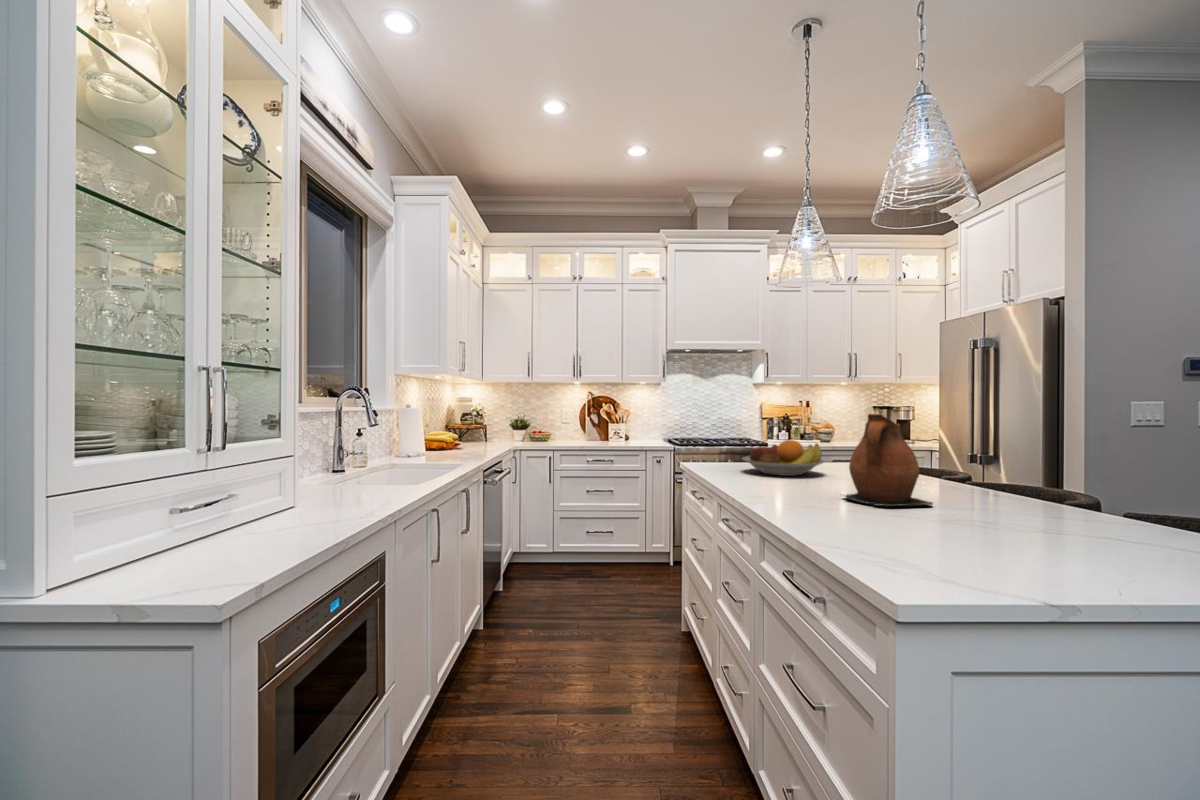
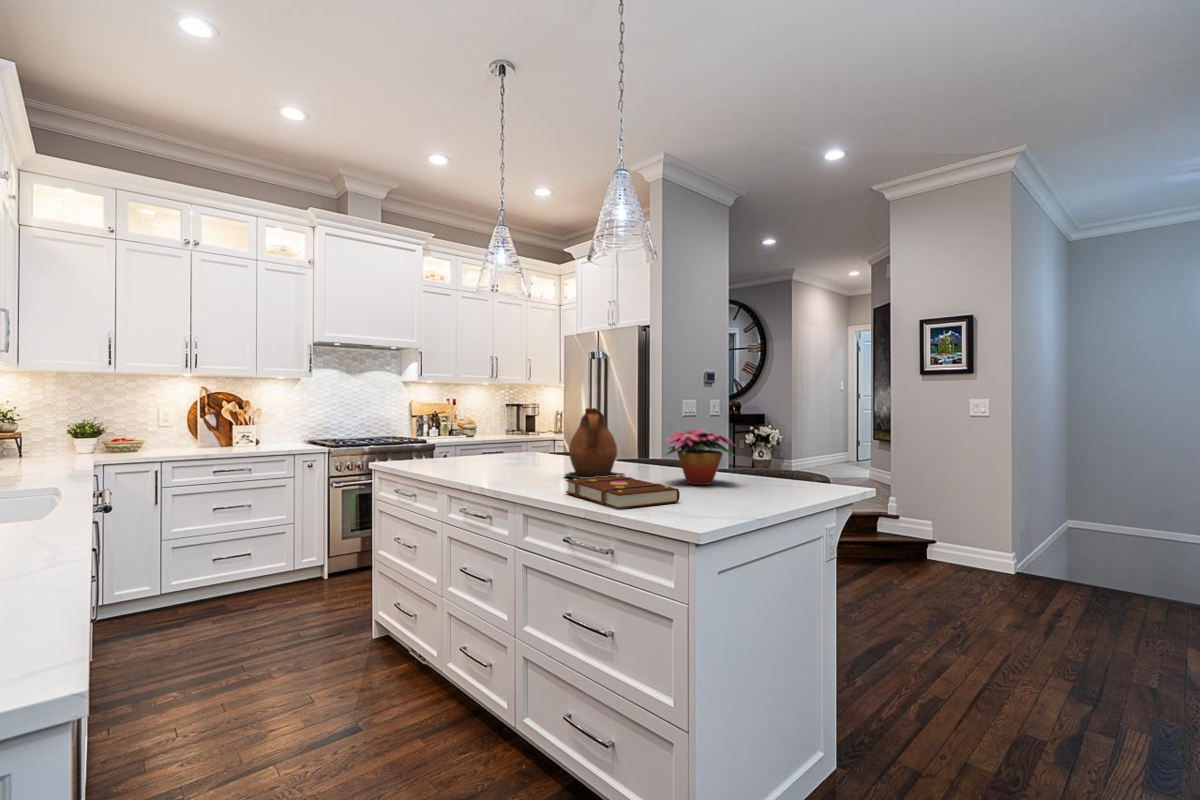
fruit bowl: present [742,440,824,476] -> none [449,433,522,466]
flower arrangement: none [964,448,1126,535] -> present [666,429,735,485]
book: none [806,501,948,553] -> present [566,475,680,509]

